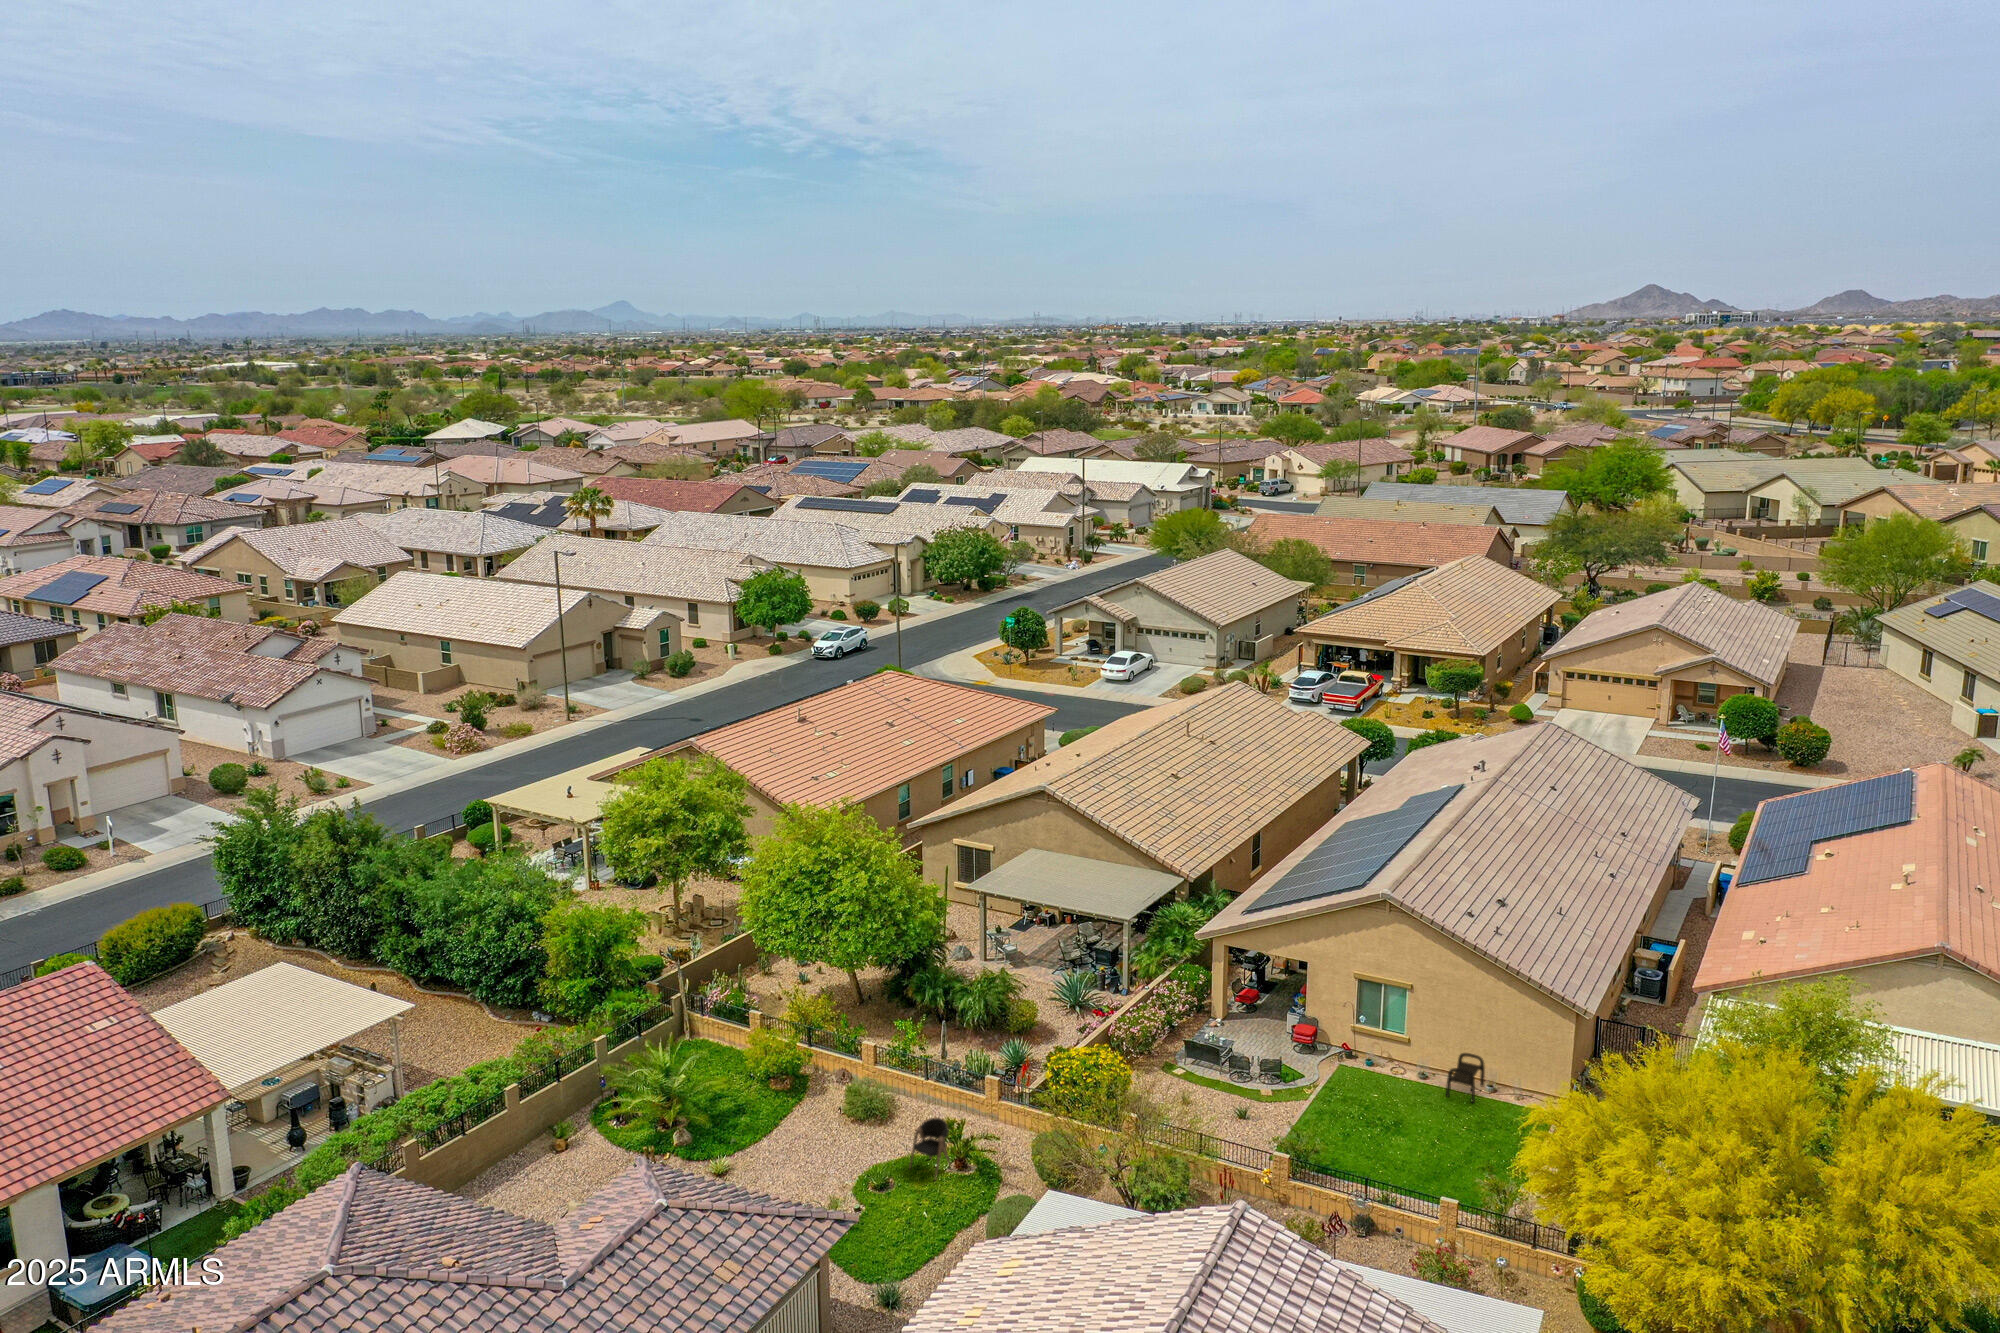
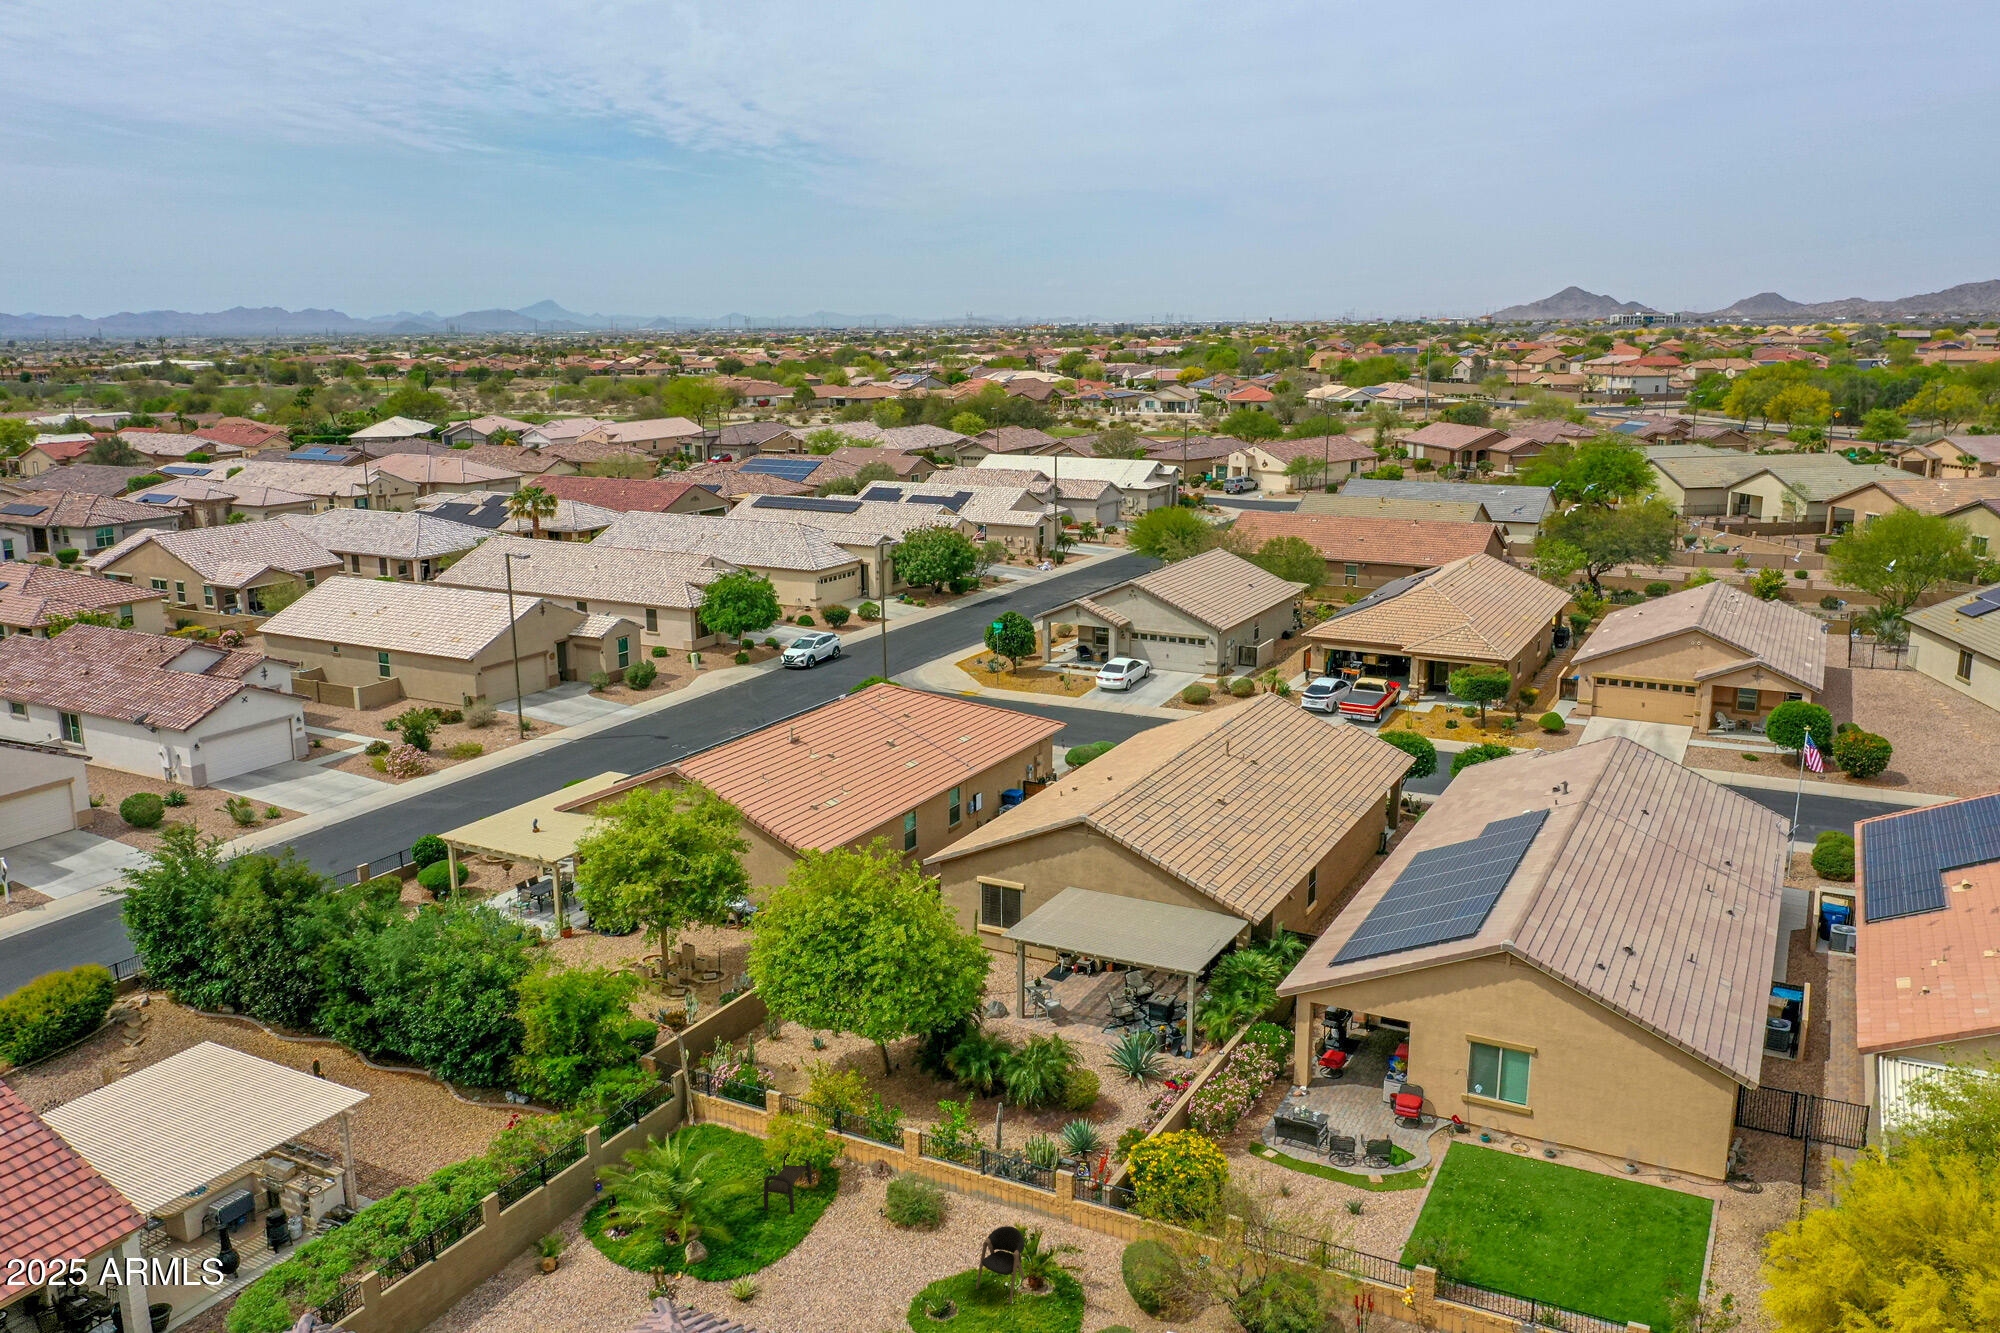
bench: present [1446,1053,1485,1103] -> present [764,1153,812,1214]

